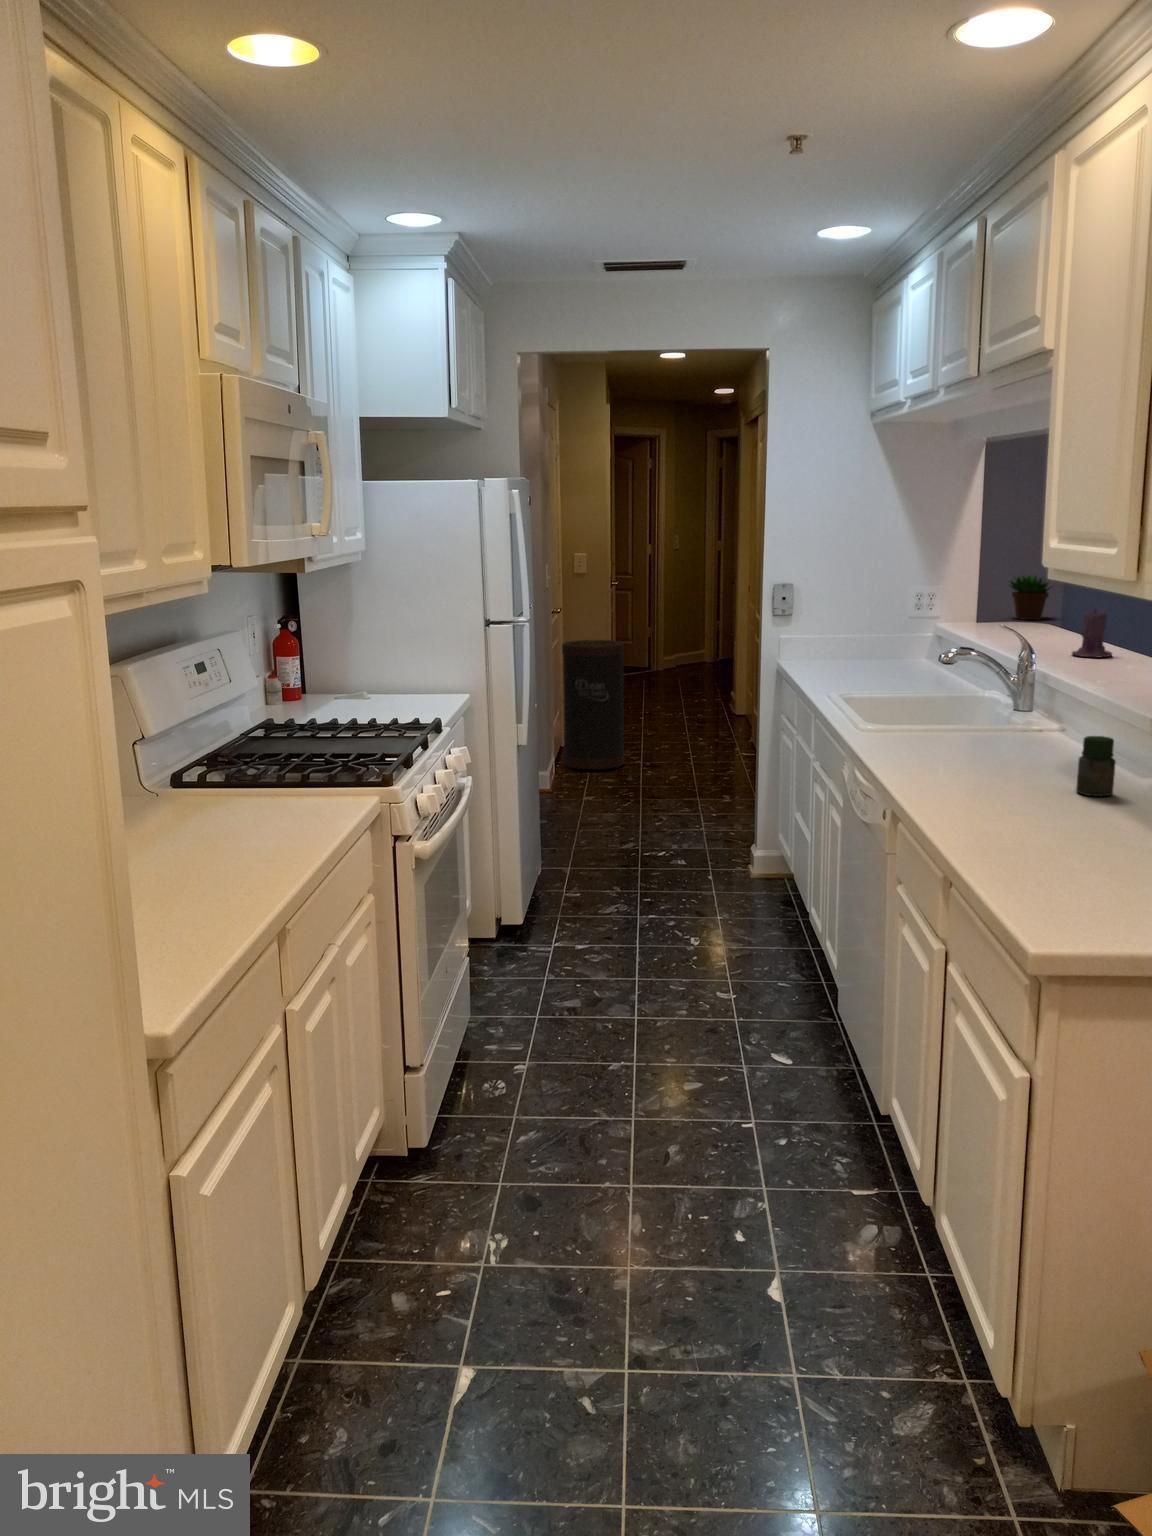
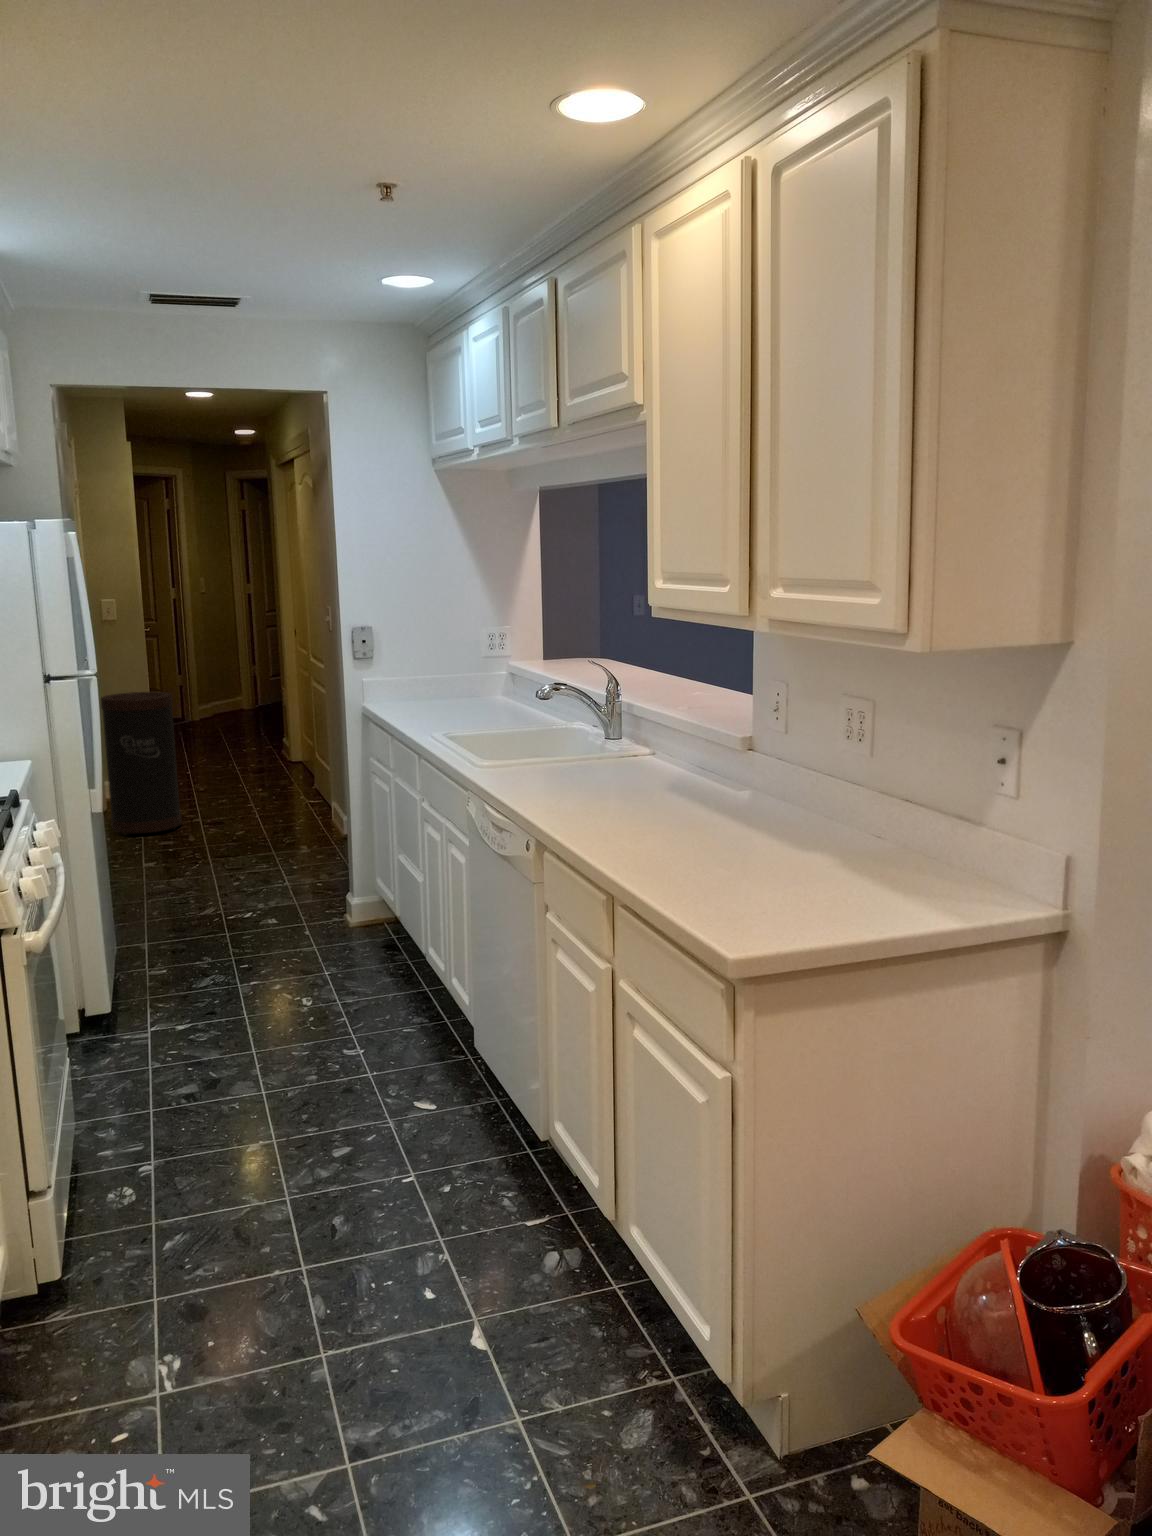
succulent plant: present [1010,575,1050,620] -> none [567,609,610,653]
candle: present [1072,609,1112,658] -> none [648,637,683,686]
jar: present [1076,736,1116,796] -> none [691,757,723,812]

